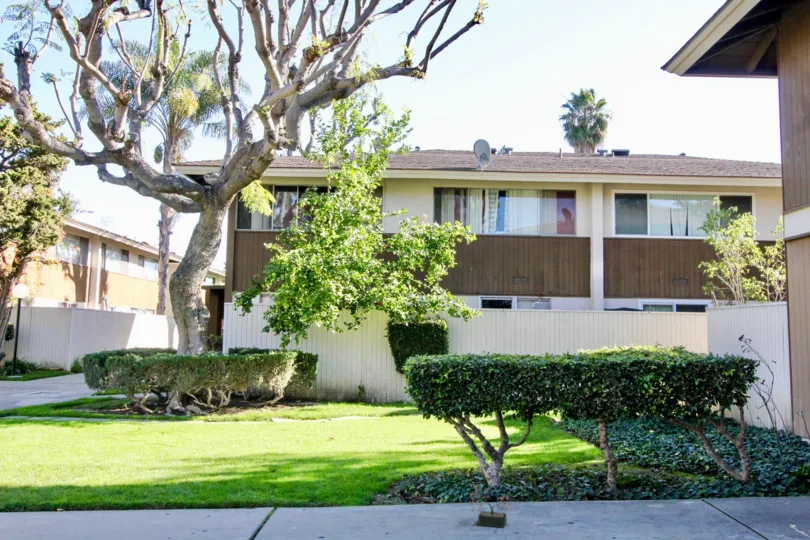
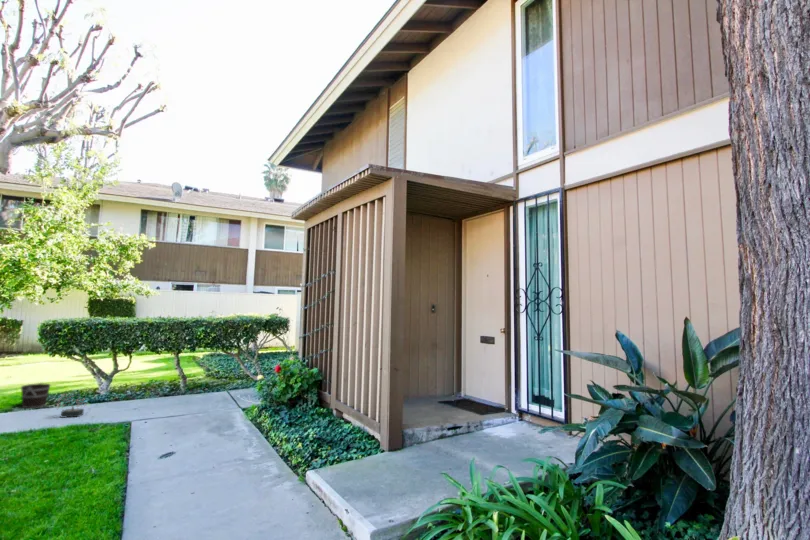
bucket: none [398,458,434,499] -> present [21,383,50,408]

